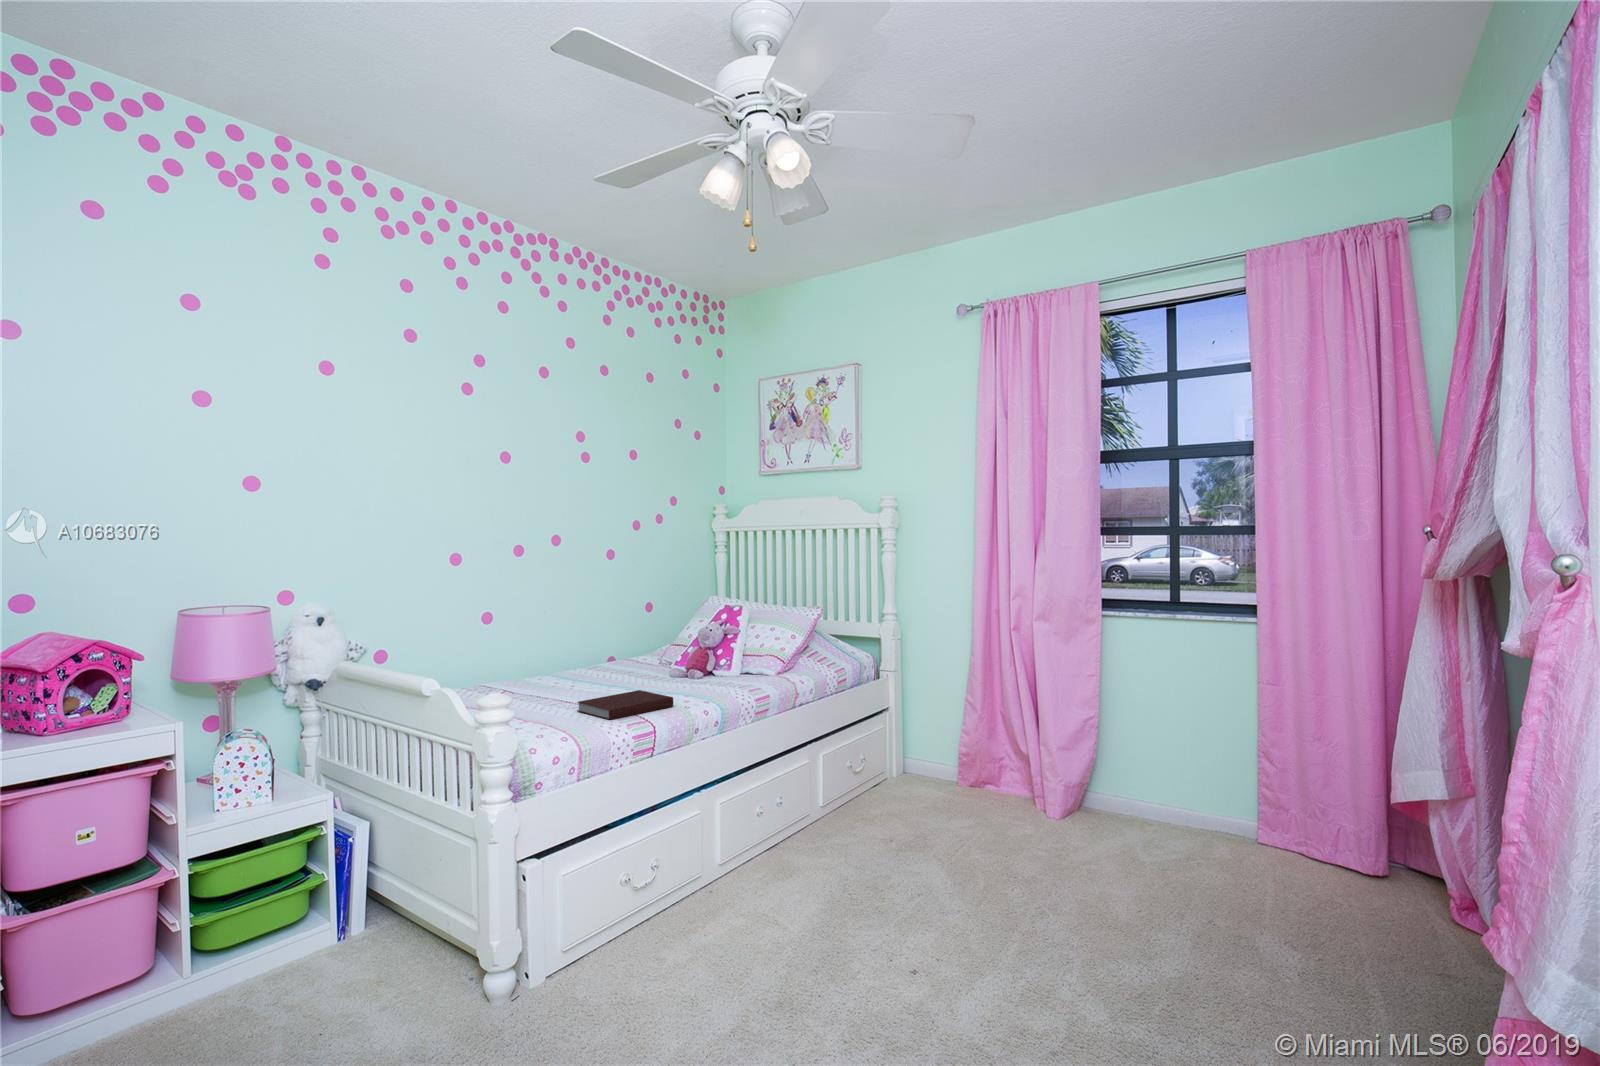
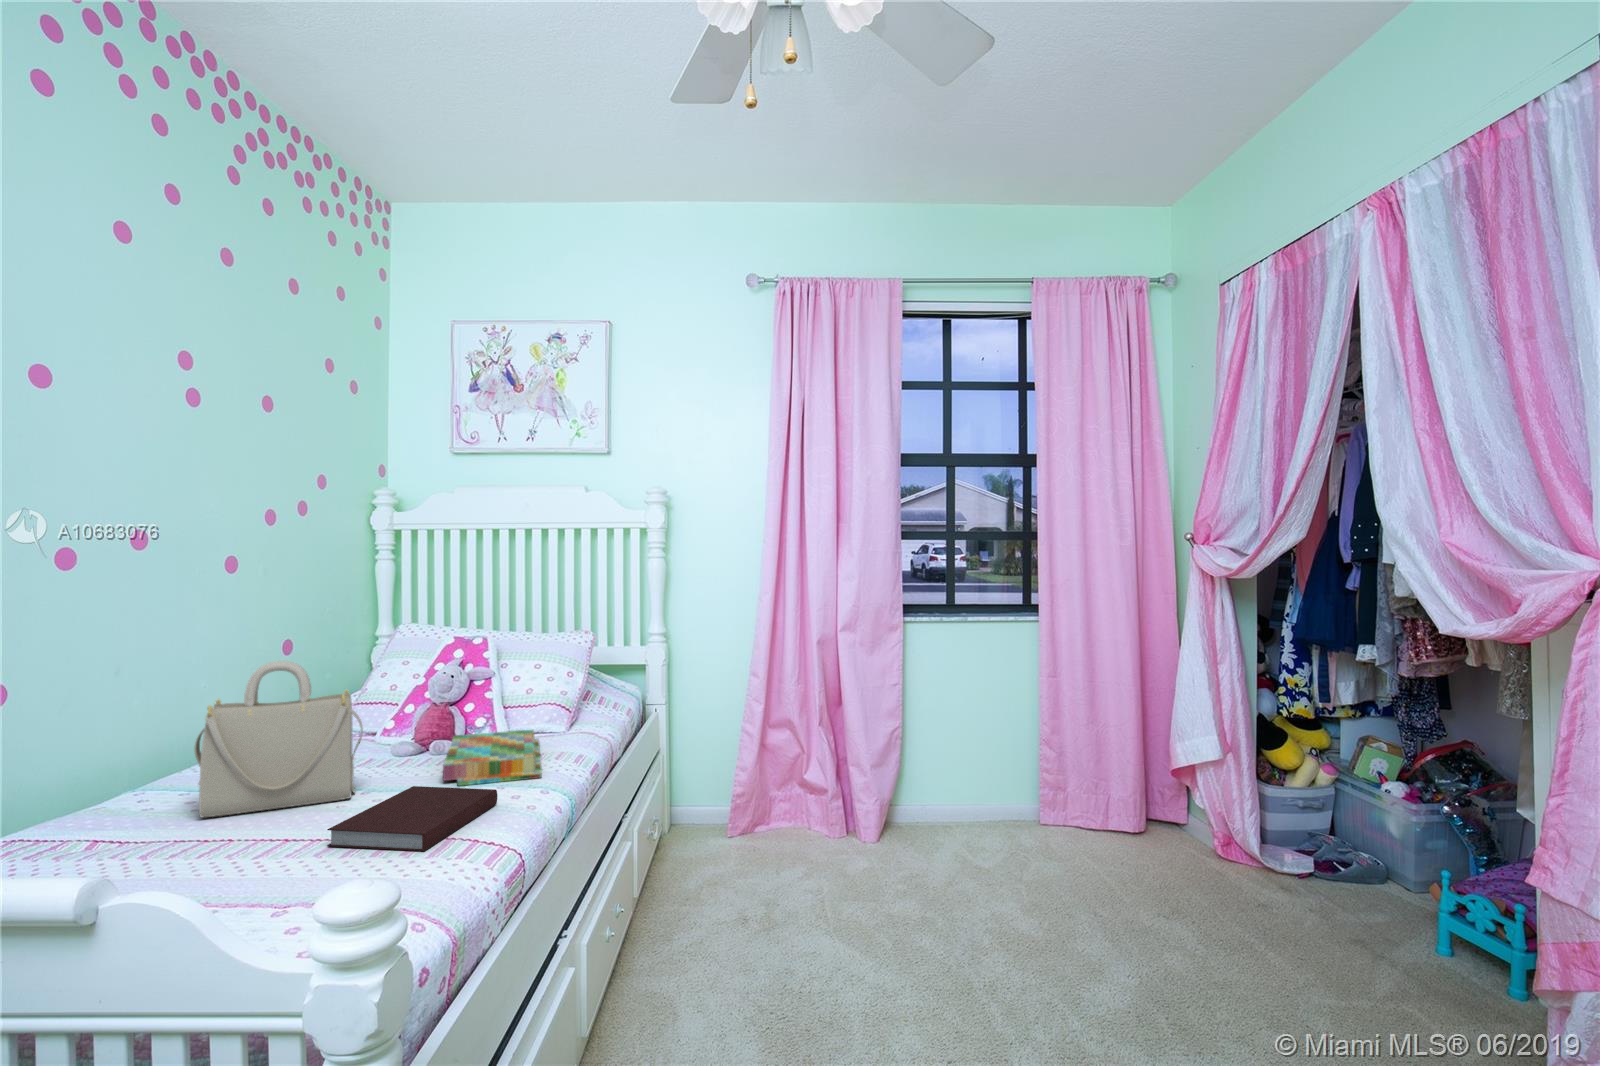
handbag: none [548,611,627,694] -> present [194,661,363,817]
board game: none [666,669,750,698] -> present [443,730,542,786]

